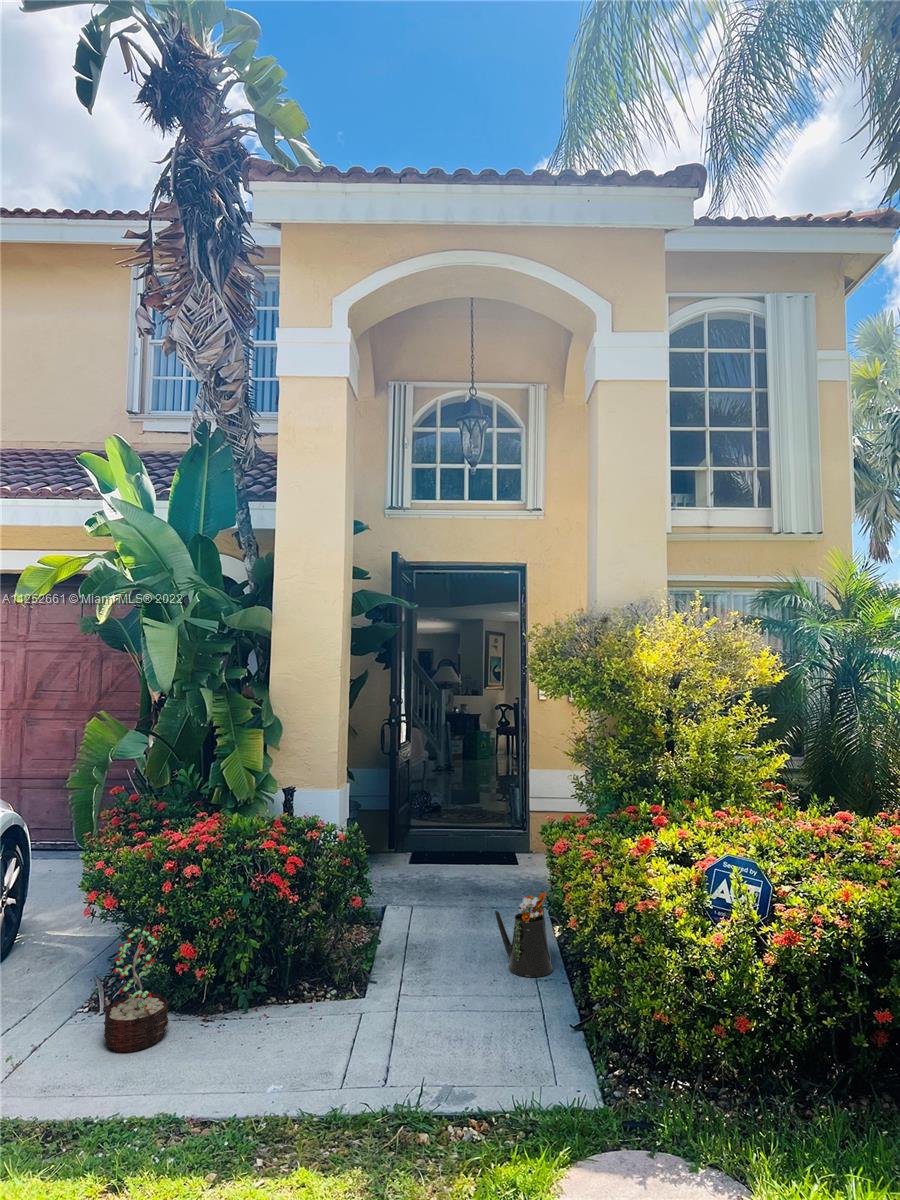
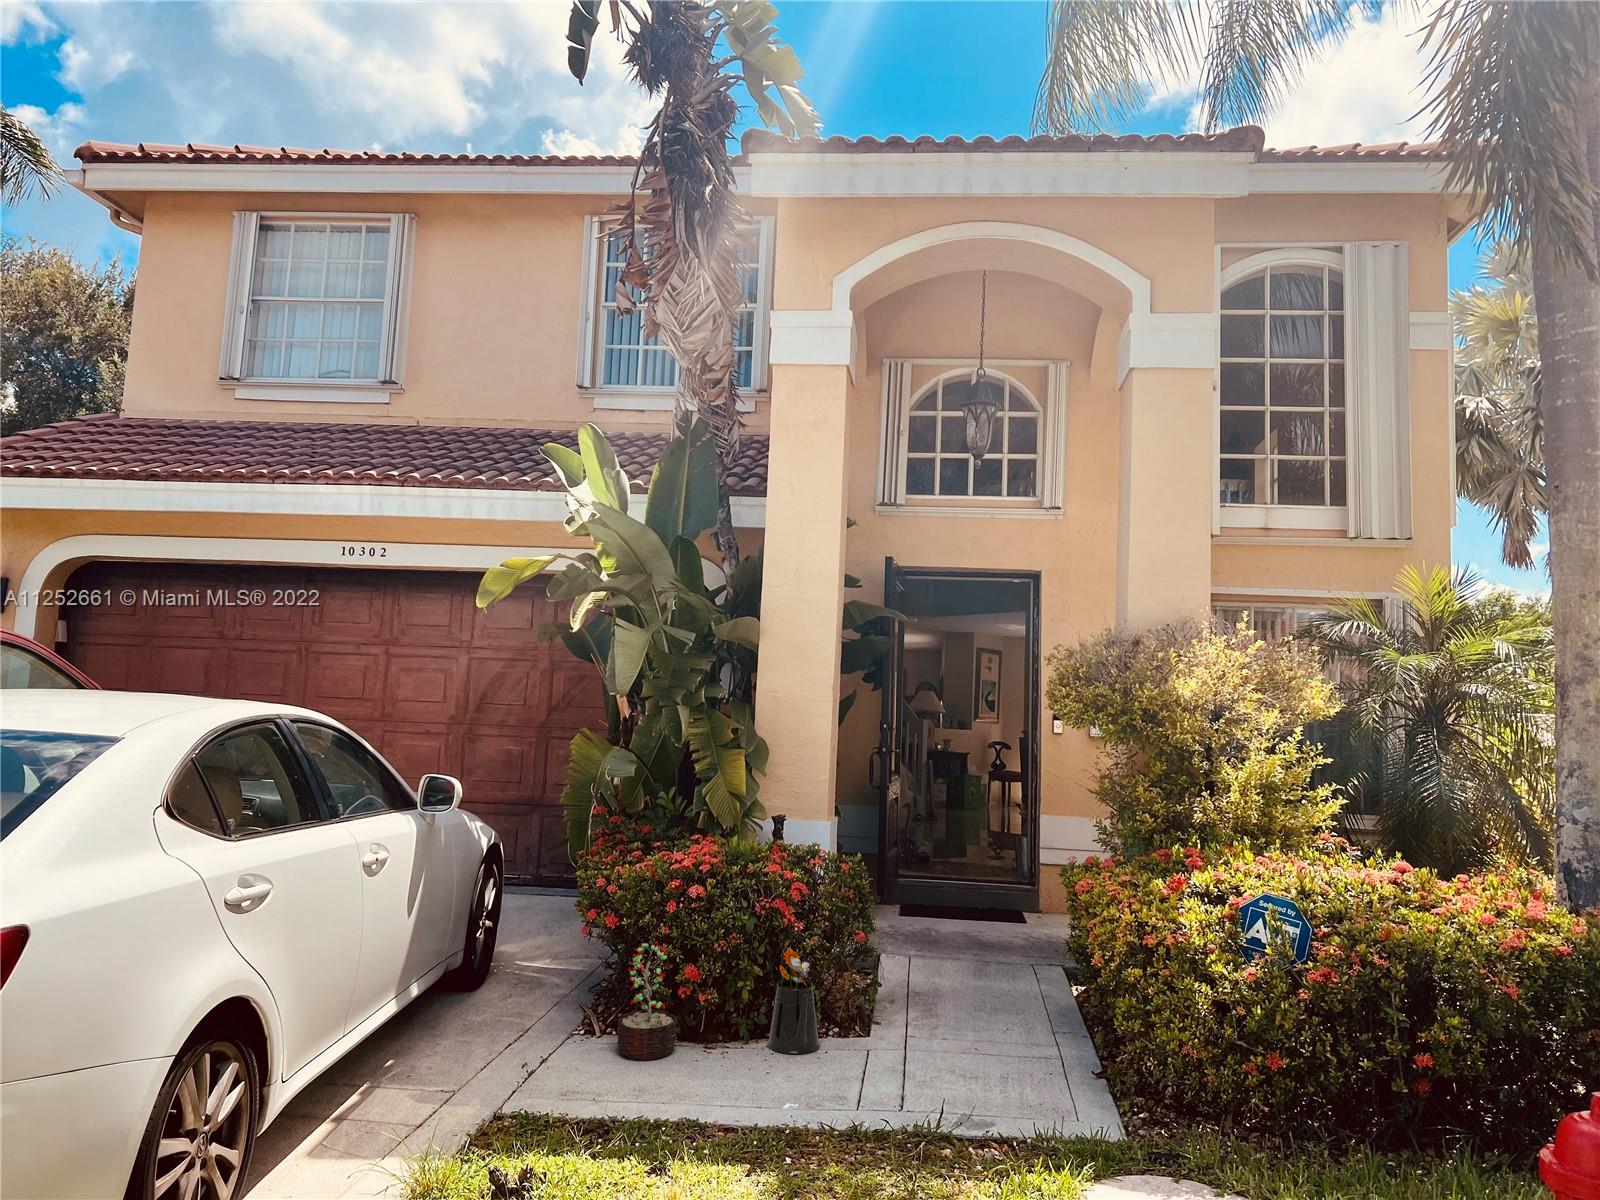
watering can: present [495,892,561,977] -> present [767,949,821,1054]

